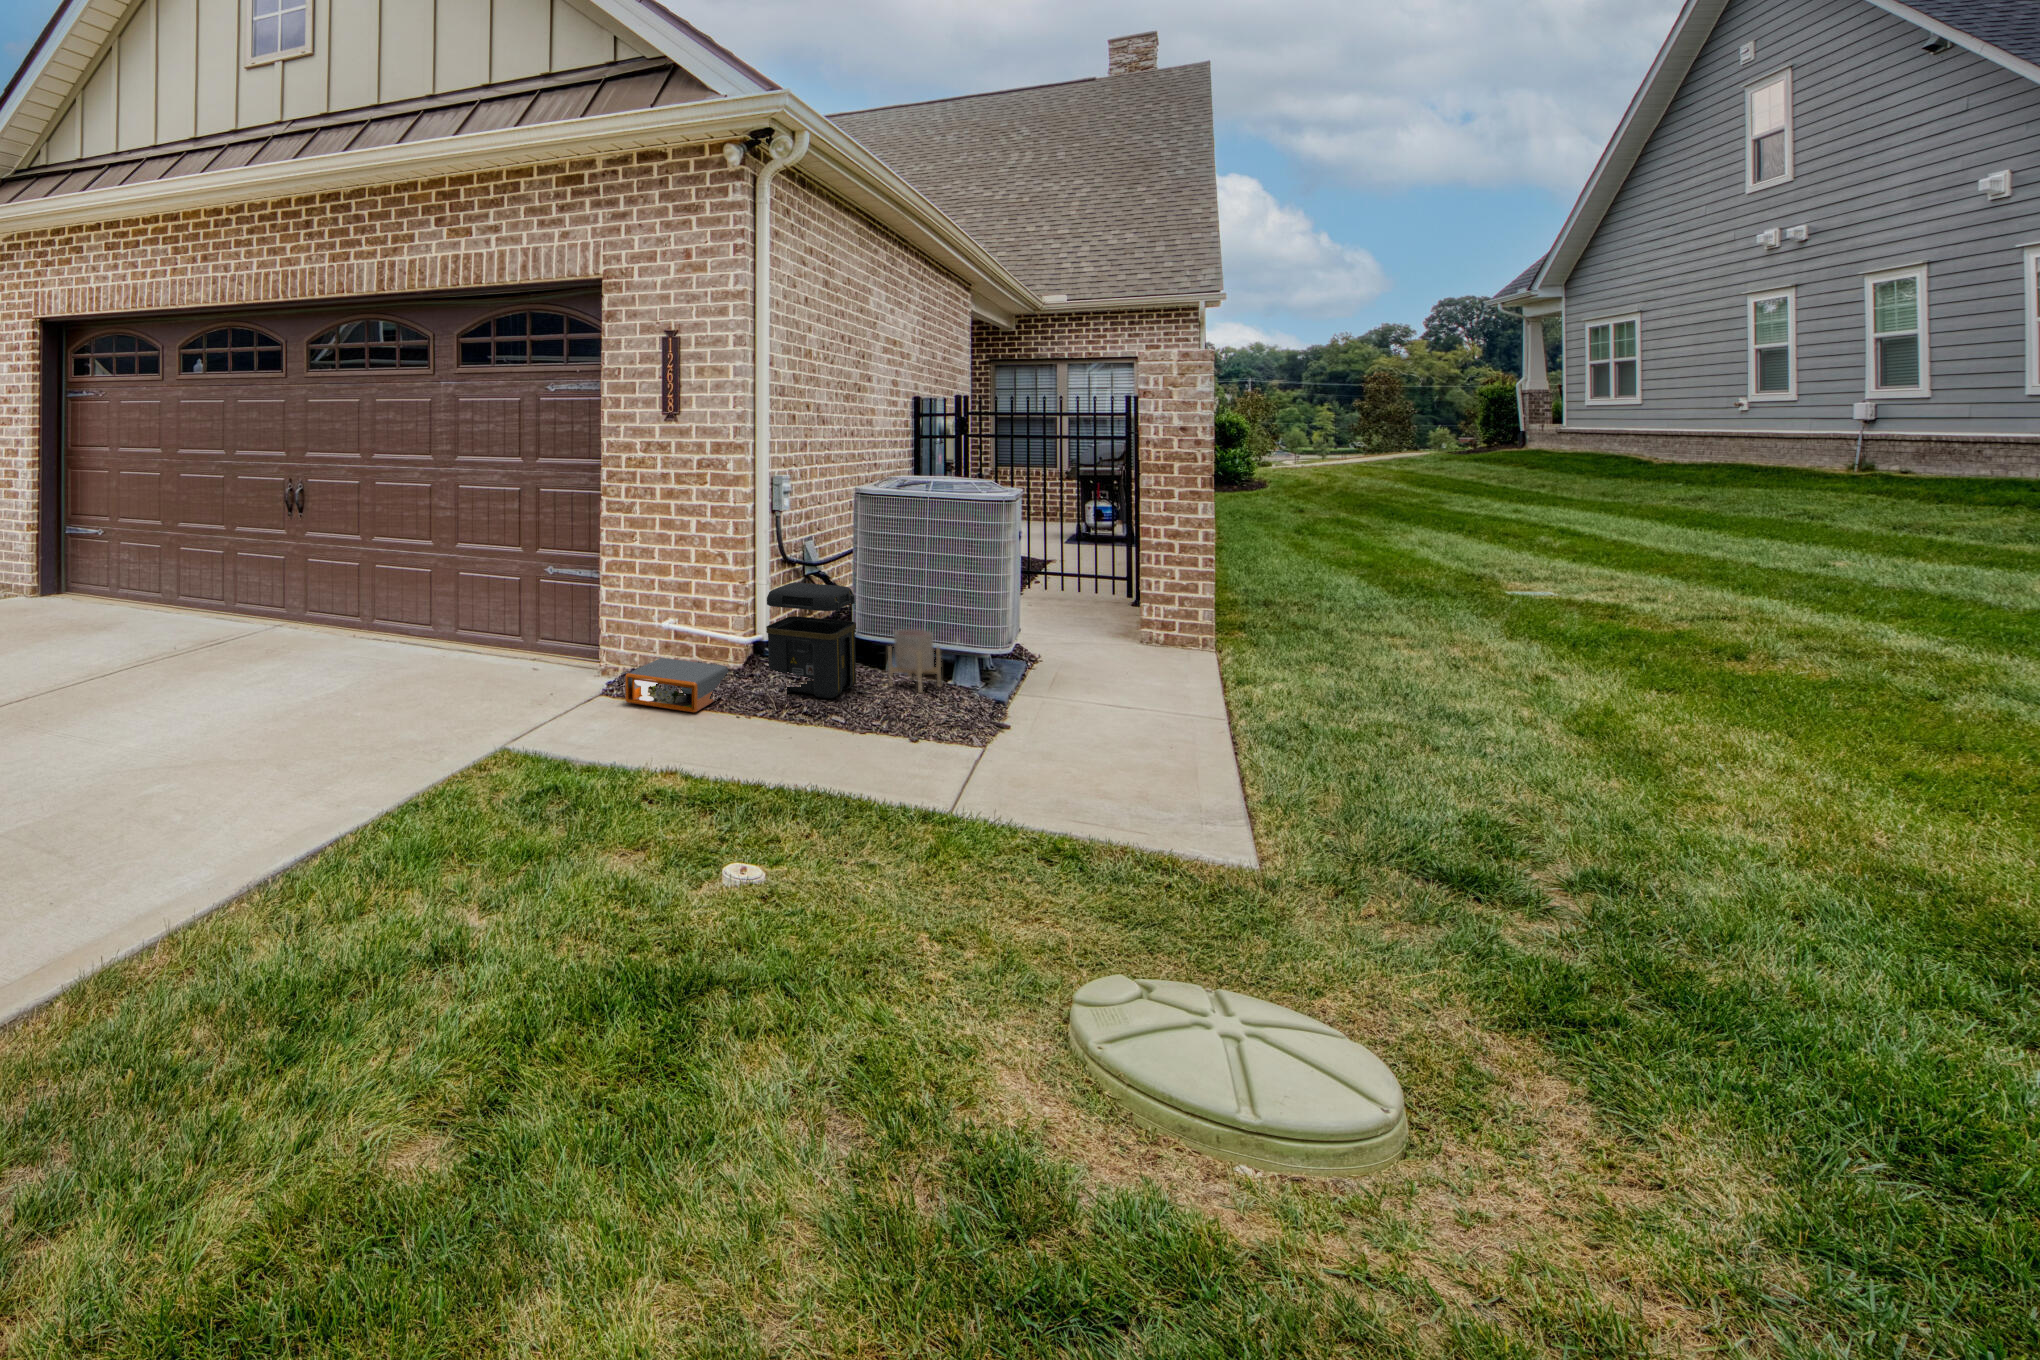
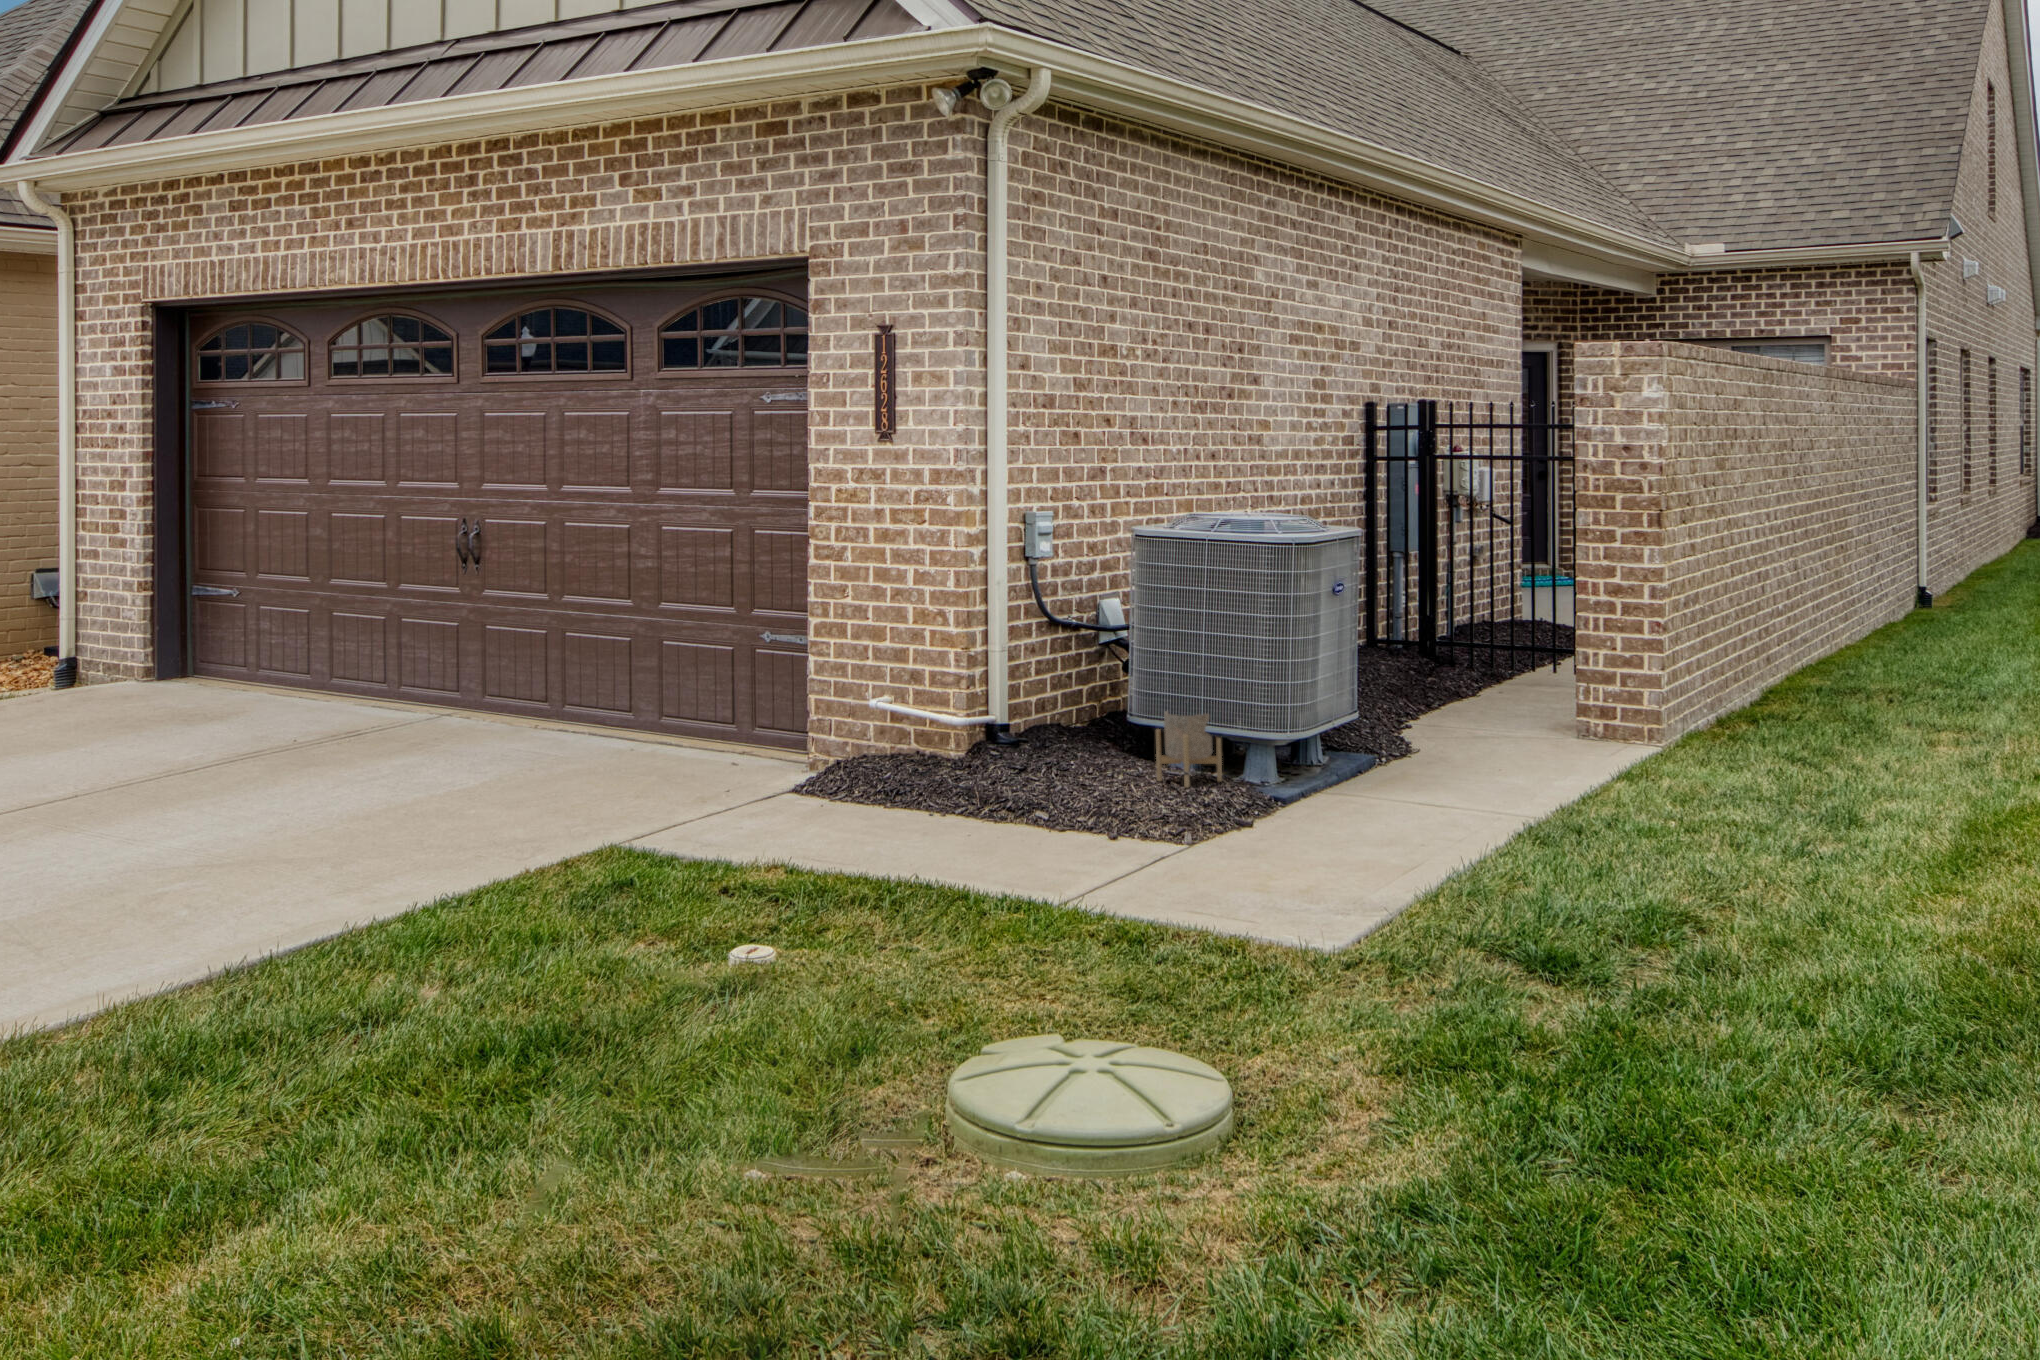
toolbox: present [766,583,856,698] -> none [996,649,1115,793]
storage box: present [625,658,728,712] -> none [805,744,945,806]

